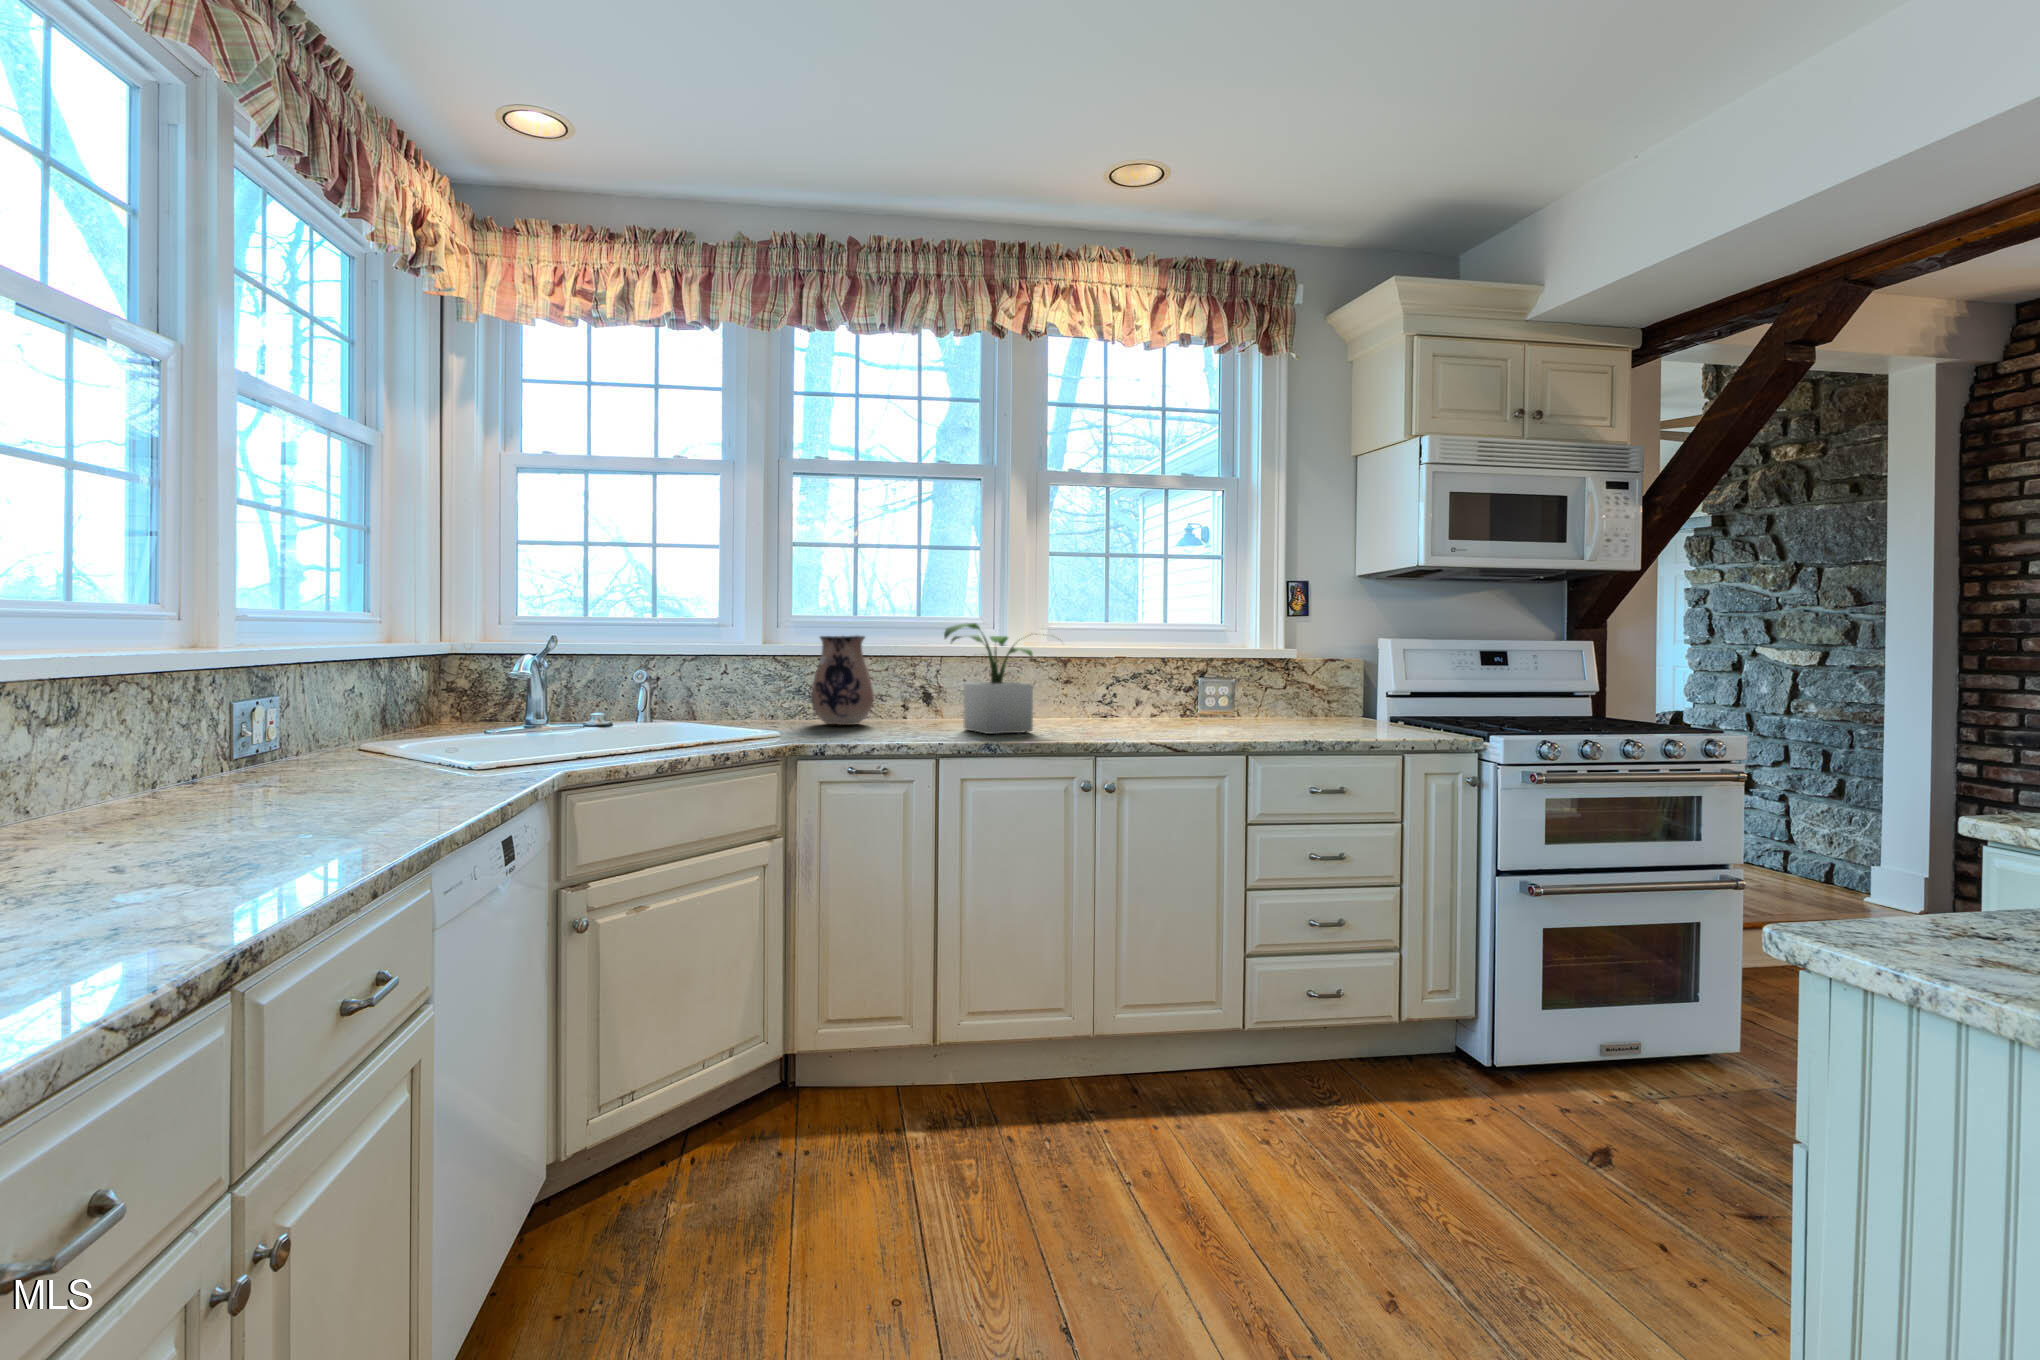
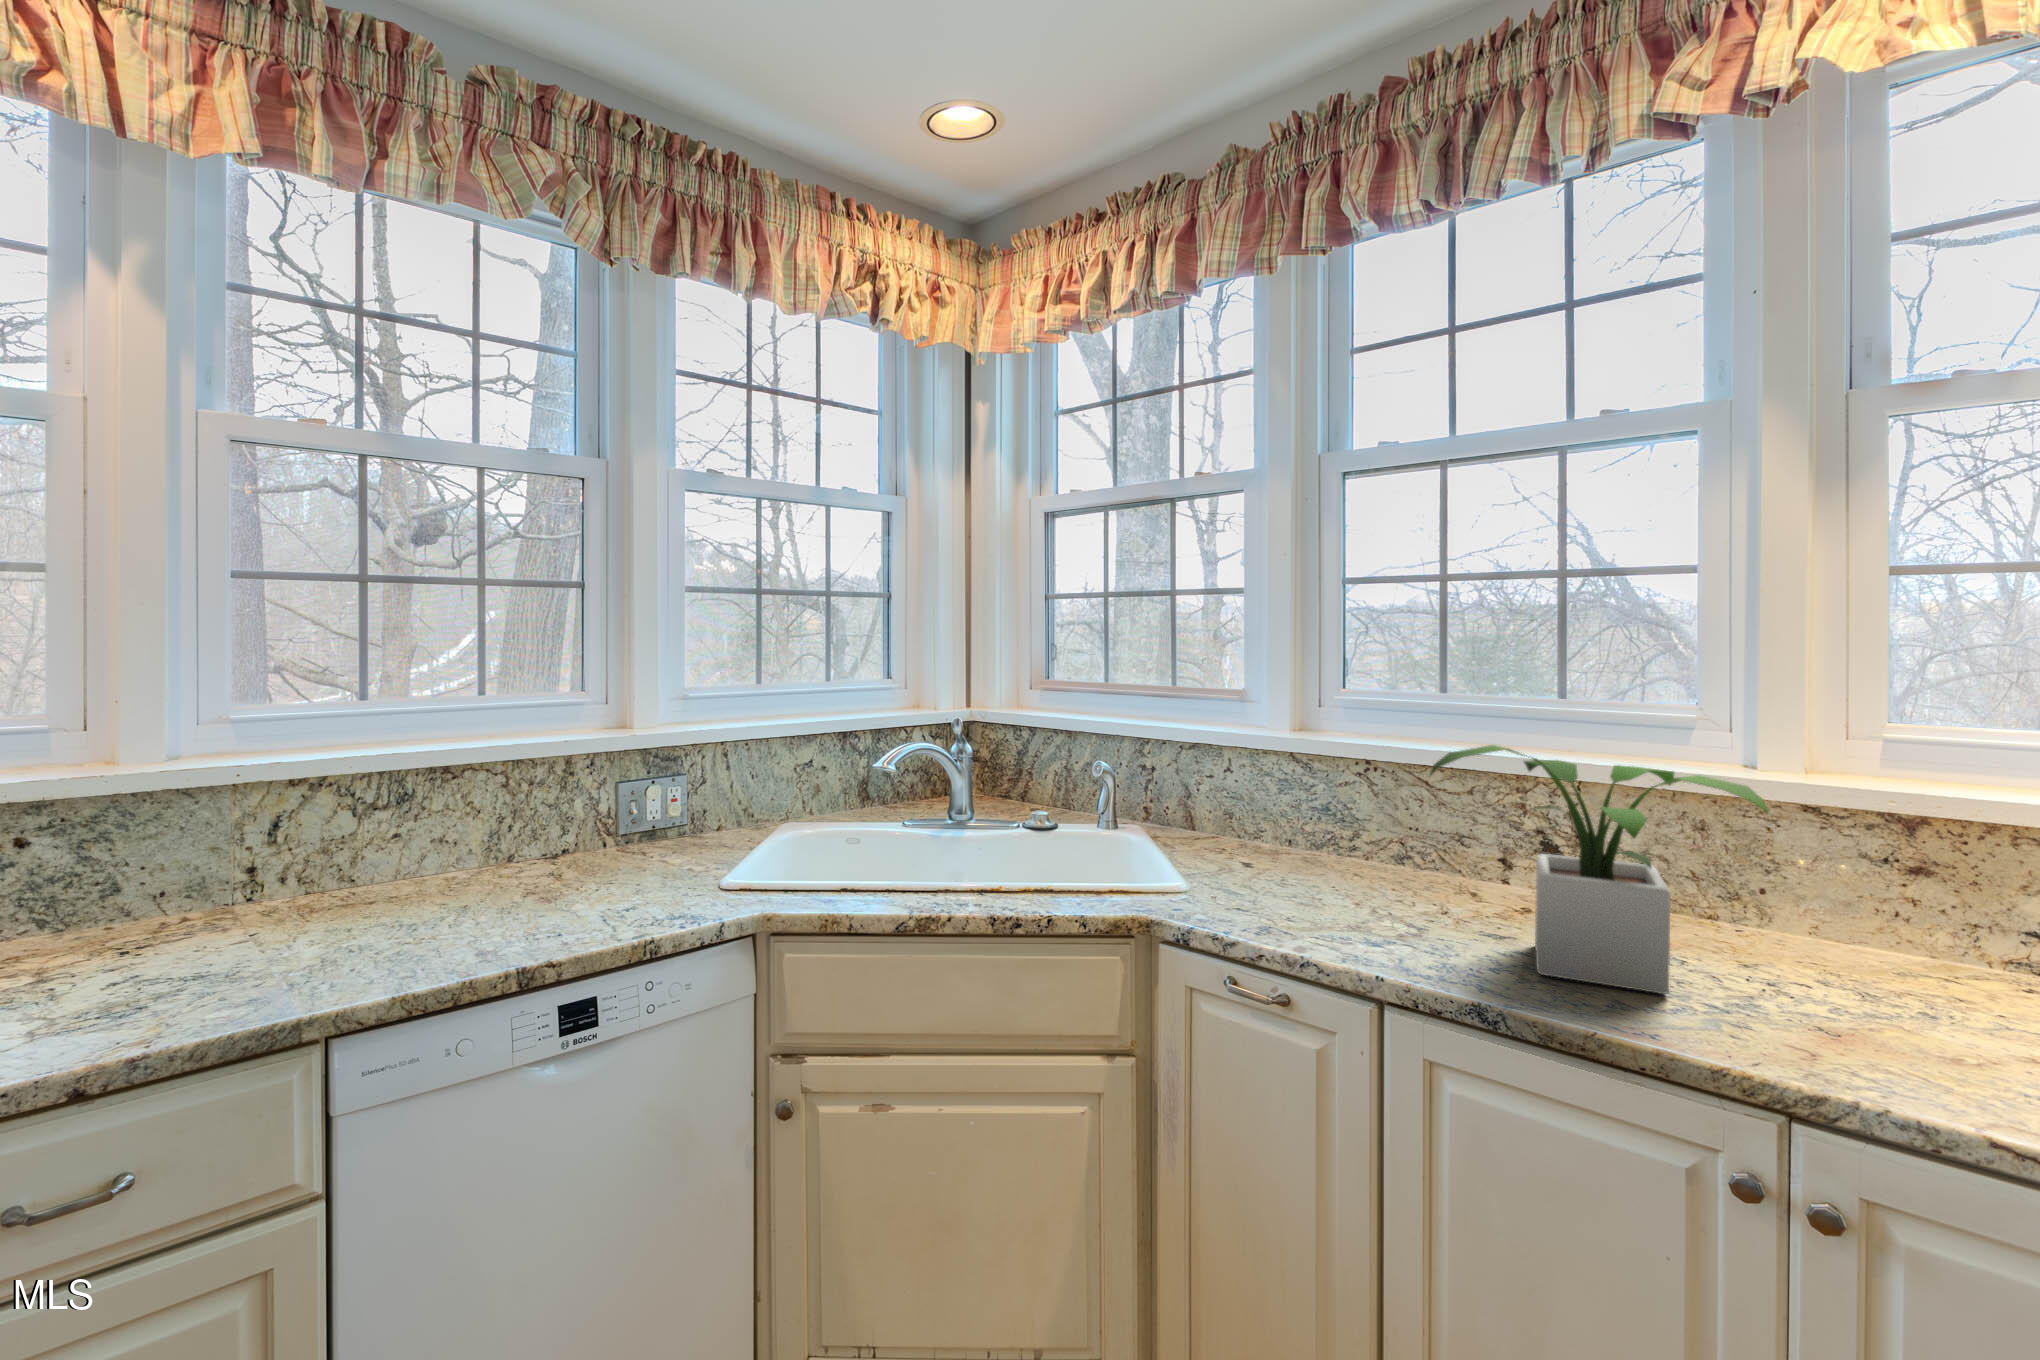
ceramic pitcher: present [811,636,874,725] -> none [1306,731,1413,883]

